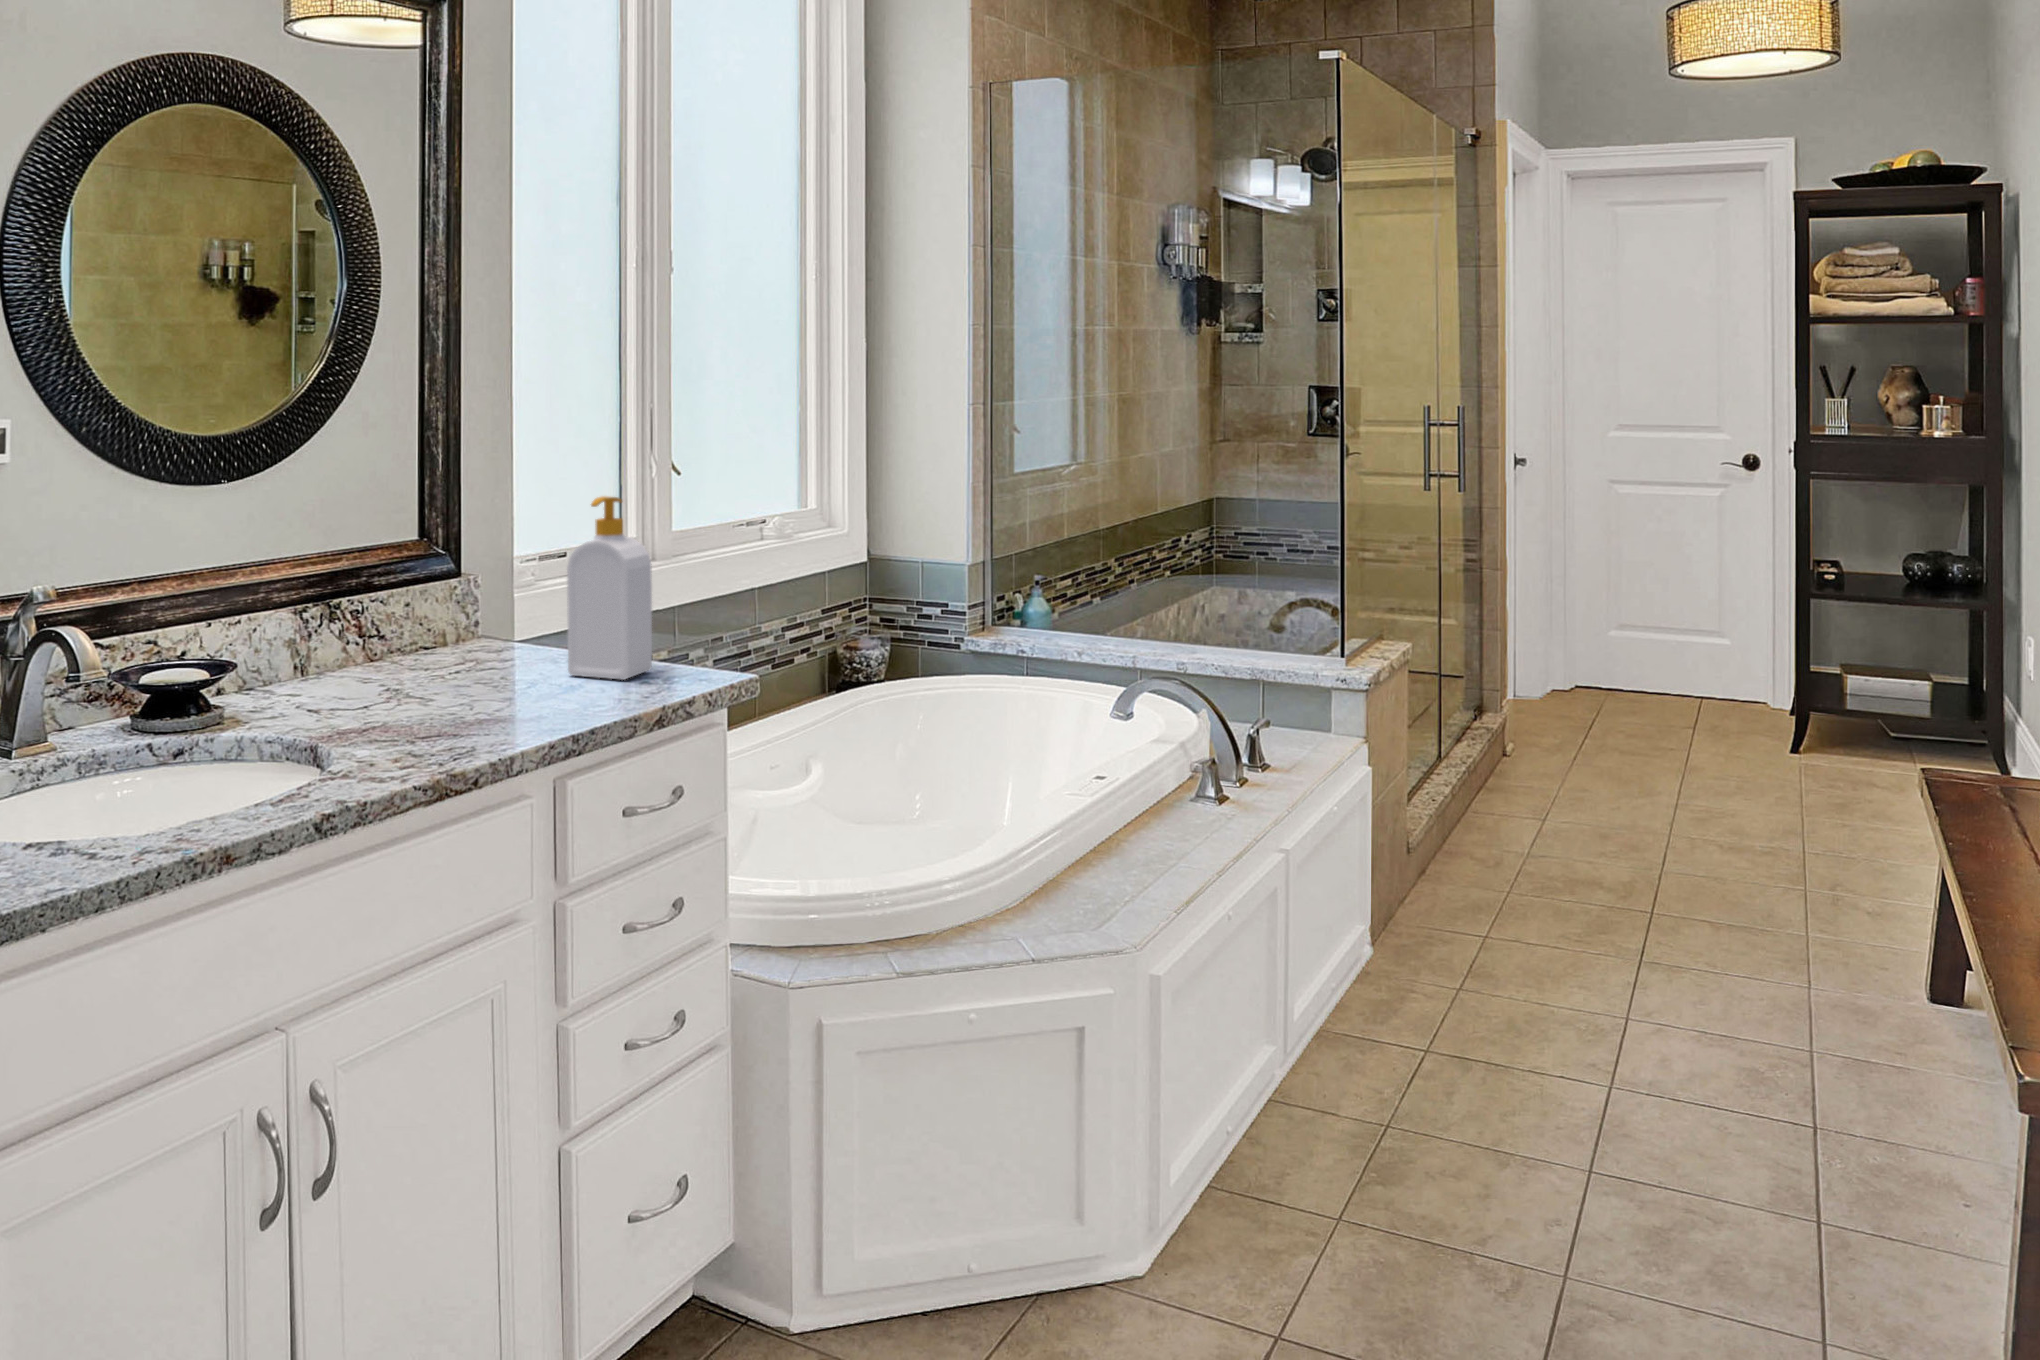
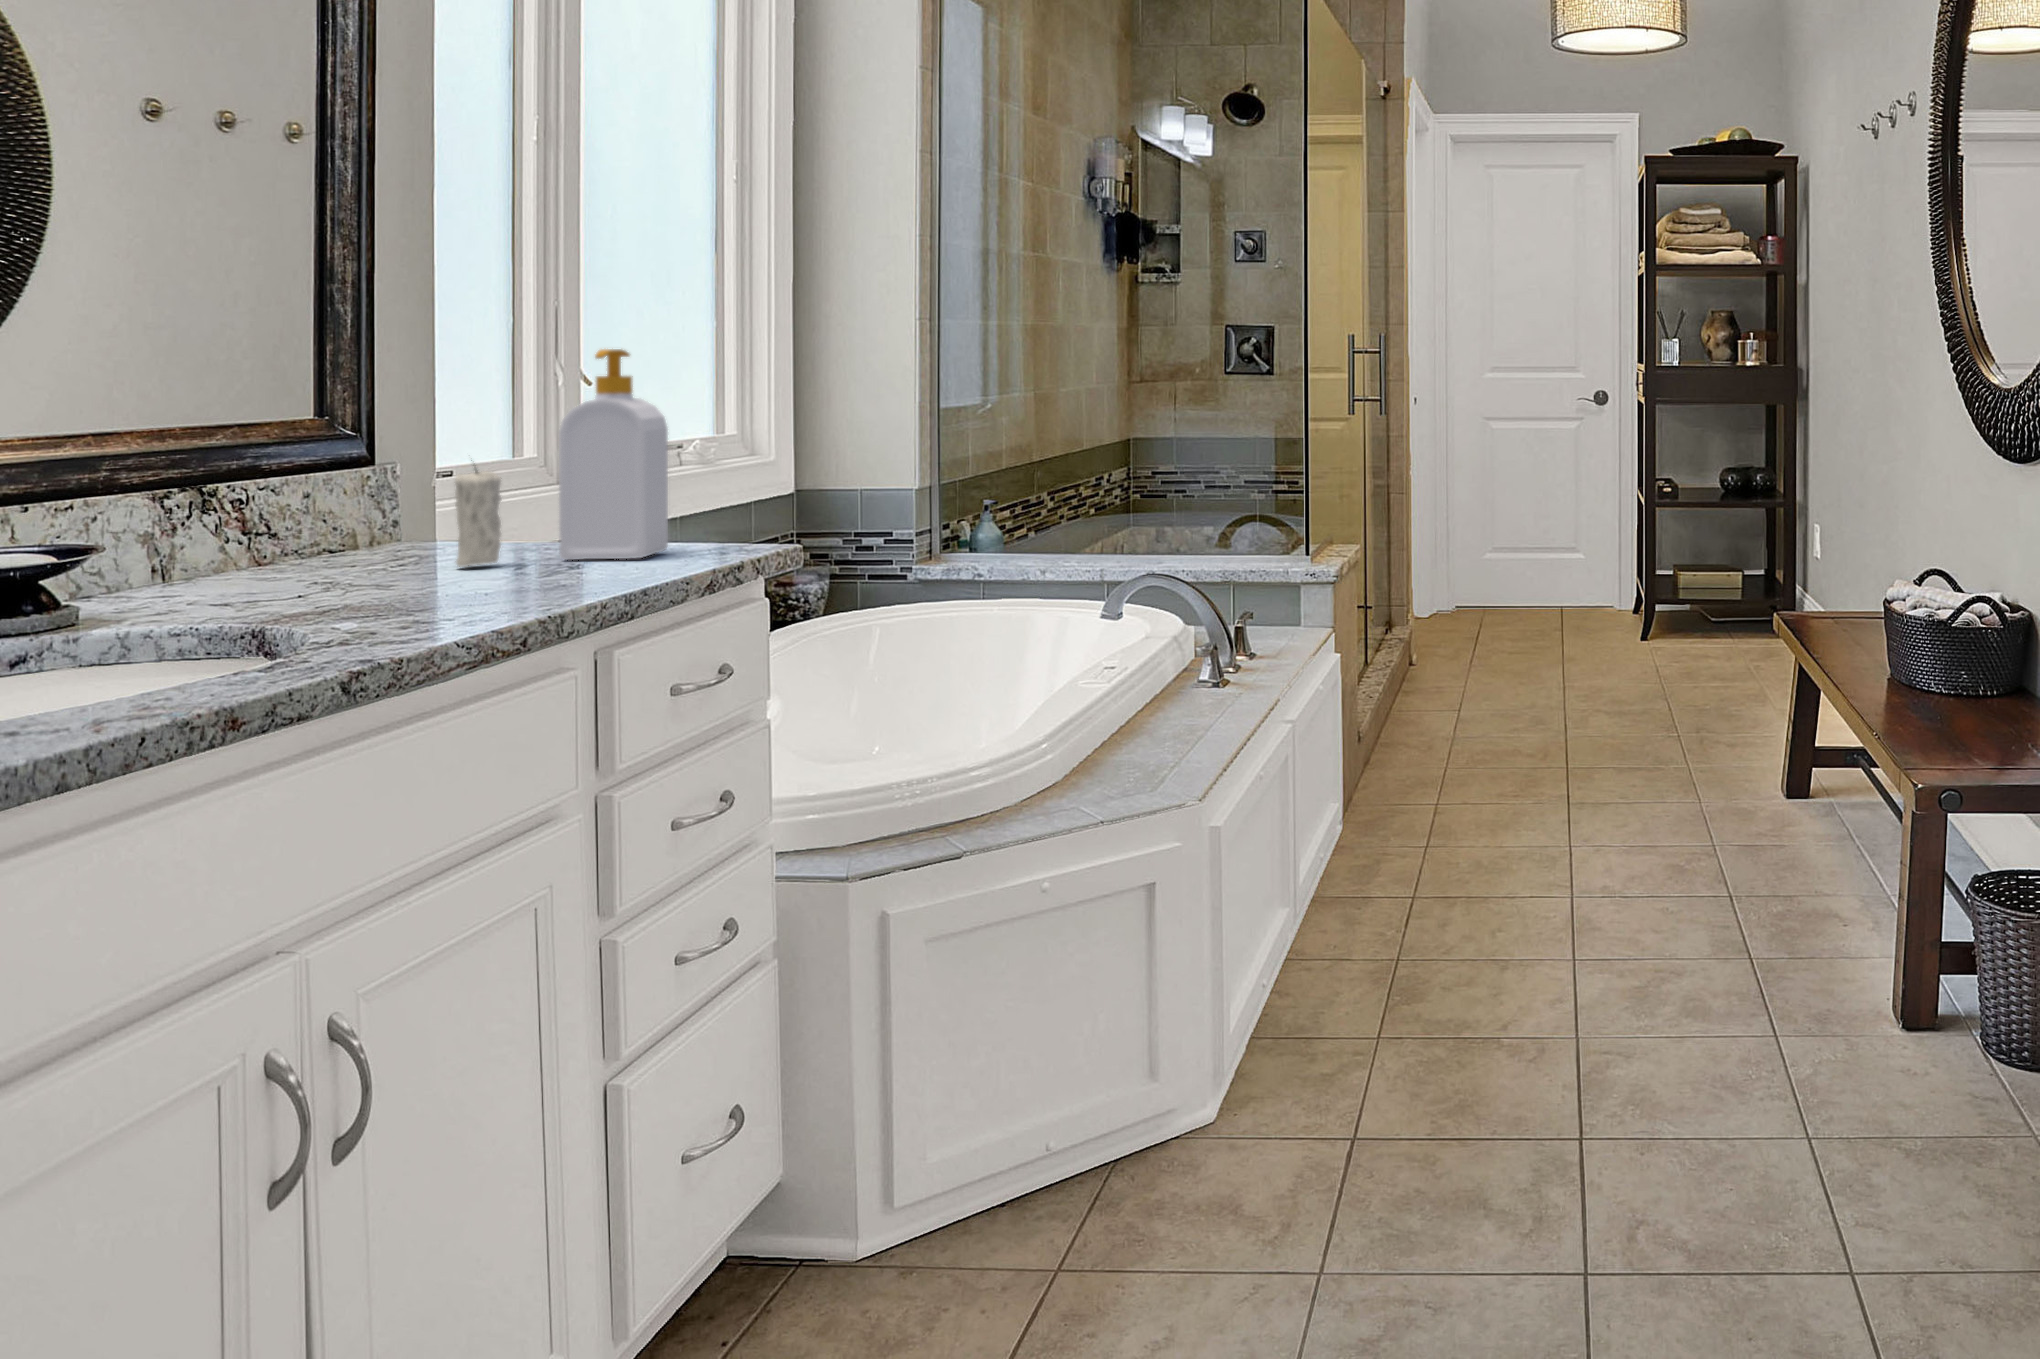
candle: none [490,584,525,679] -> present [455,470,501,567]

